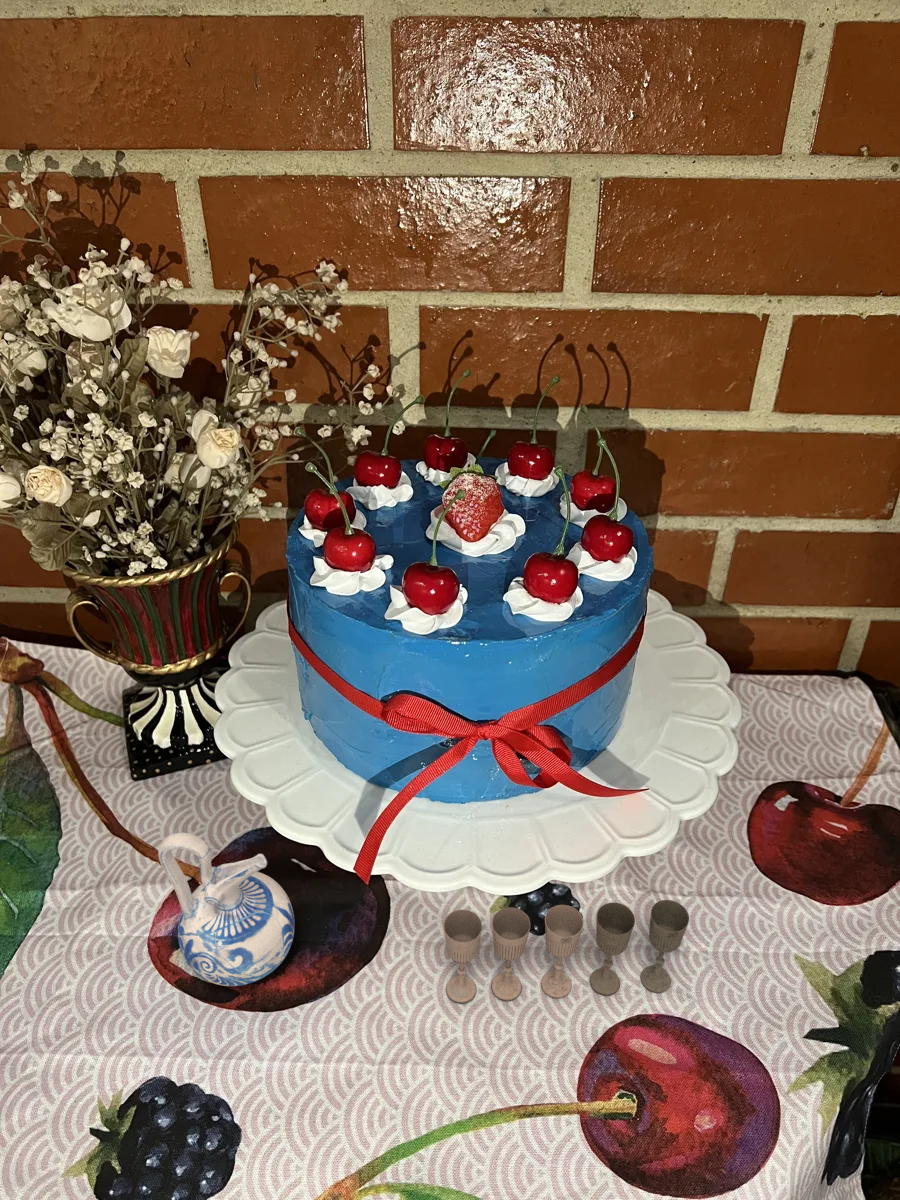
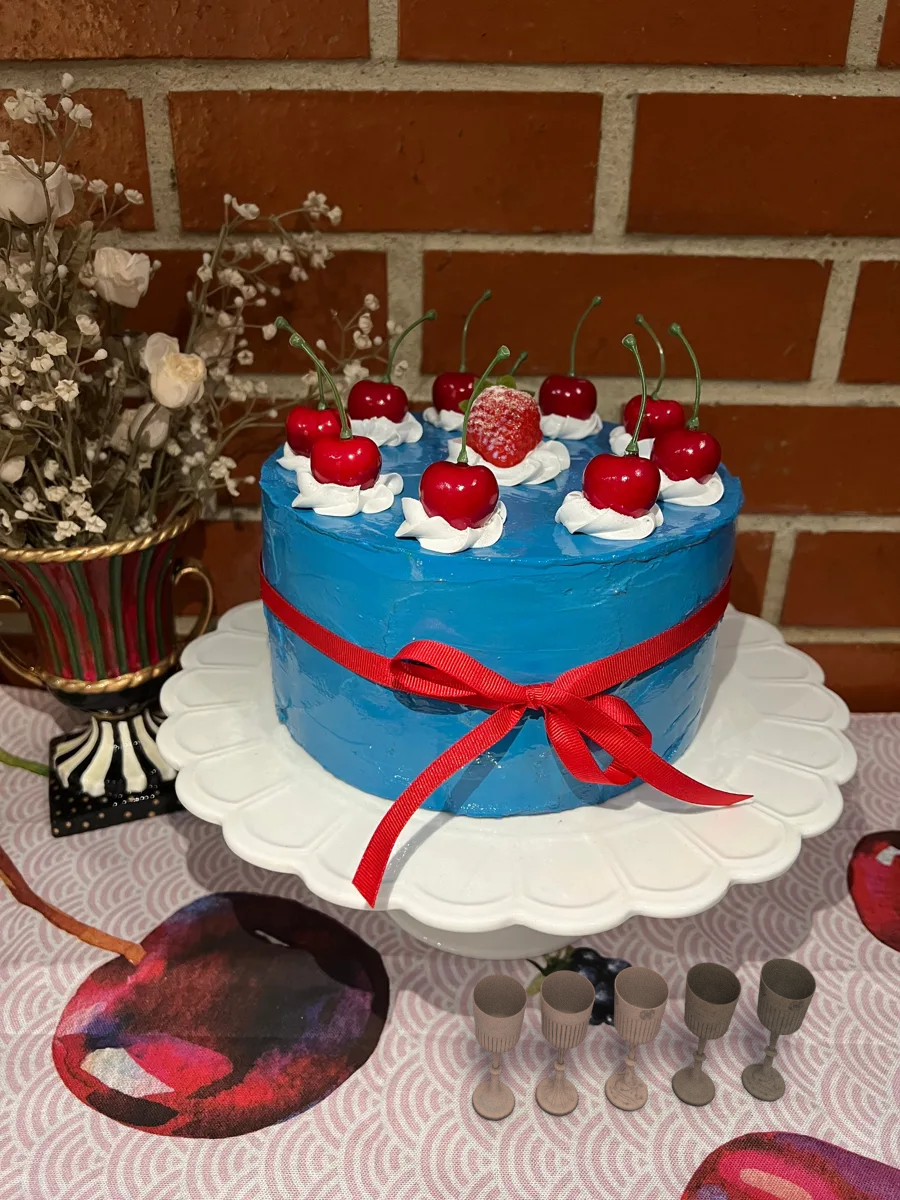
ceramic pitcher: present [158,832,295,986] -> none [67,858,259,1096]

